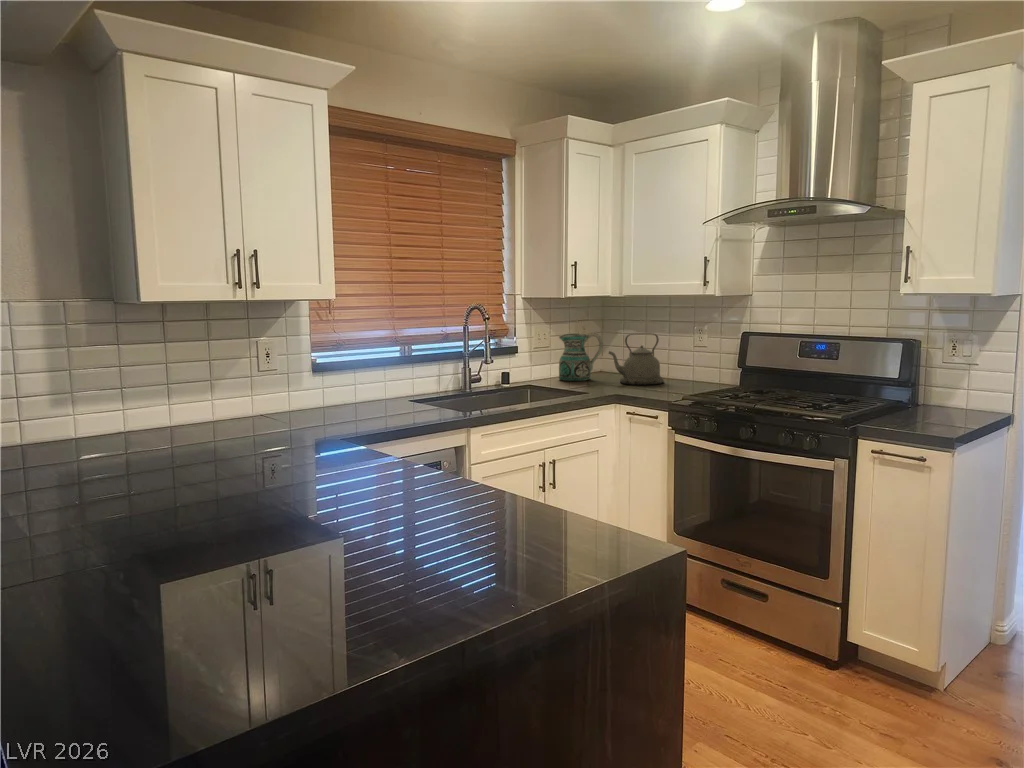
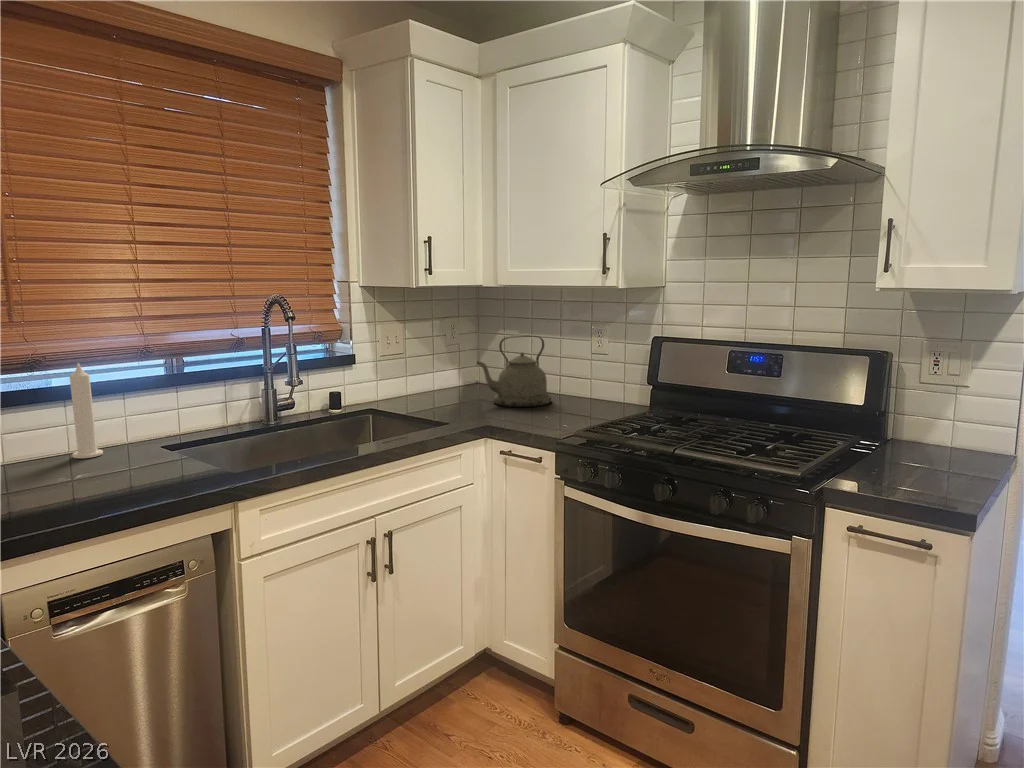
ceramic pitcher: present [559,333,603,381] -> none [413,334,472,400]
candle: none [358,345,375,405] -> present [70,363,103,459]

